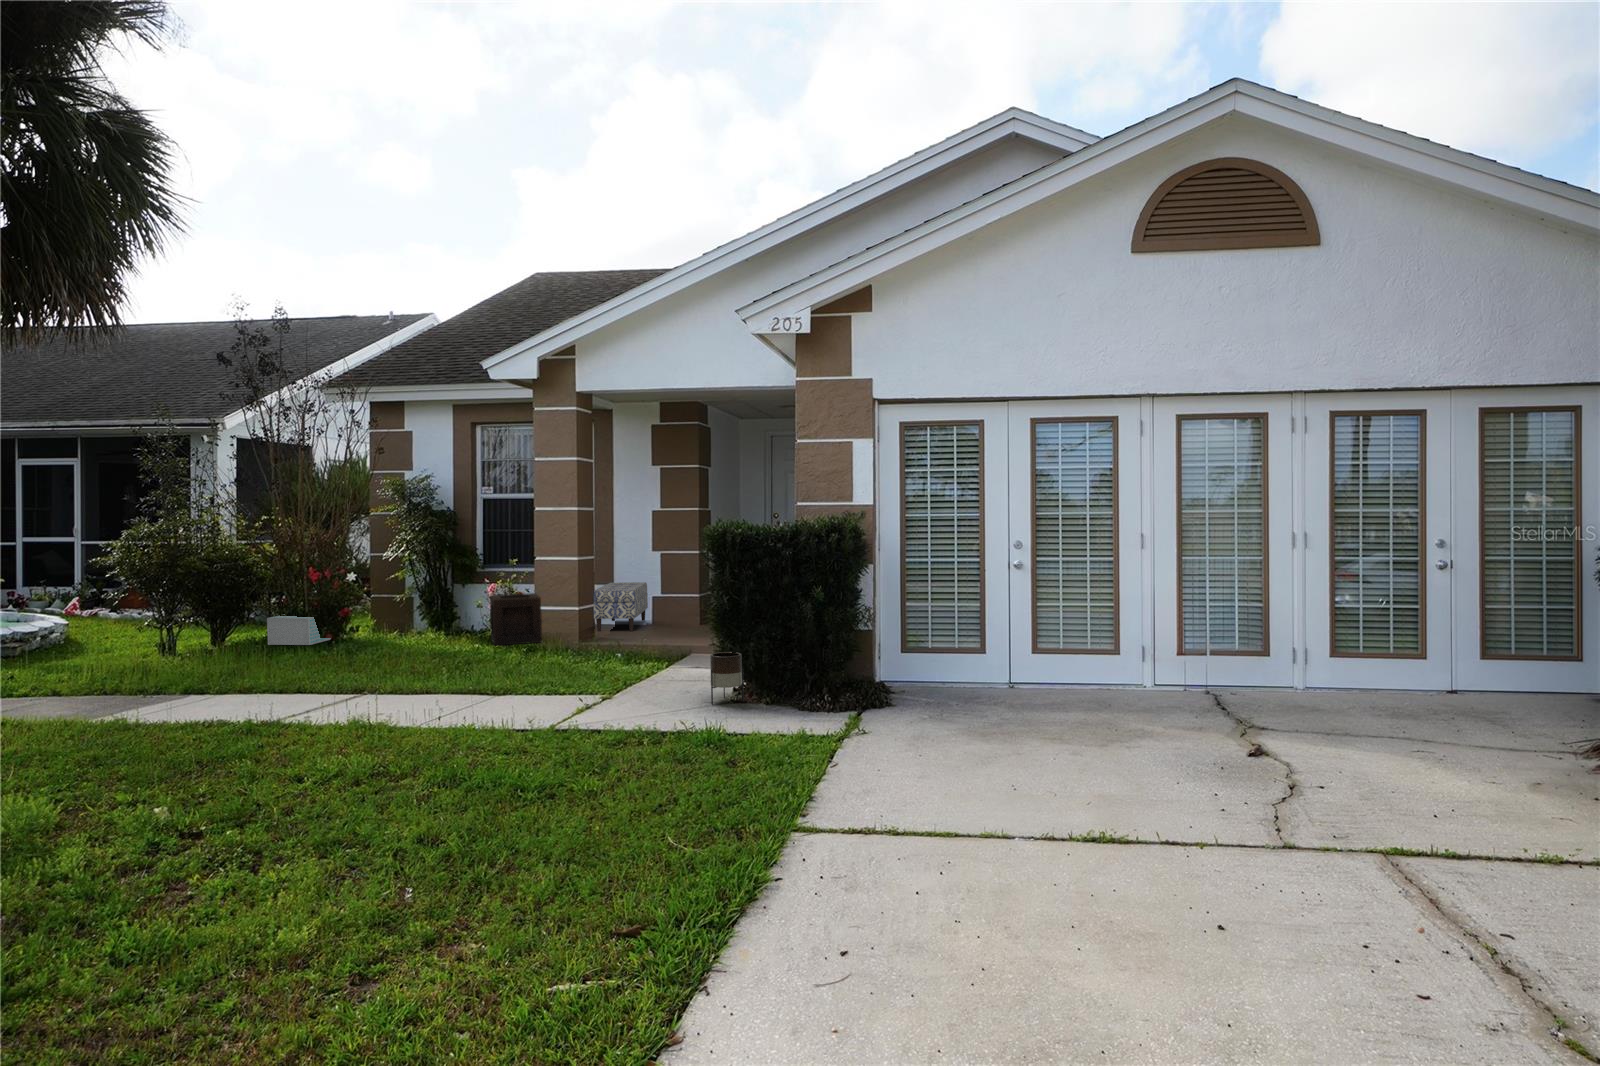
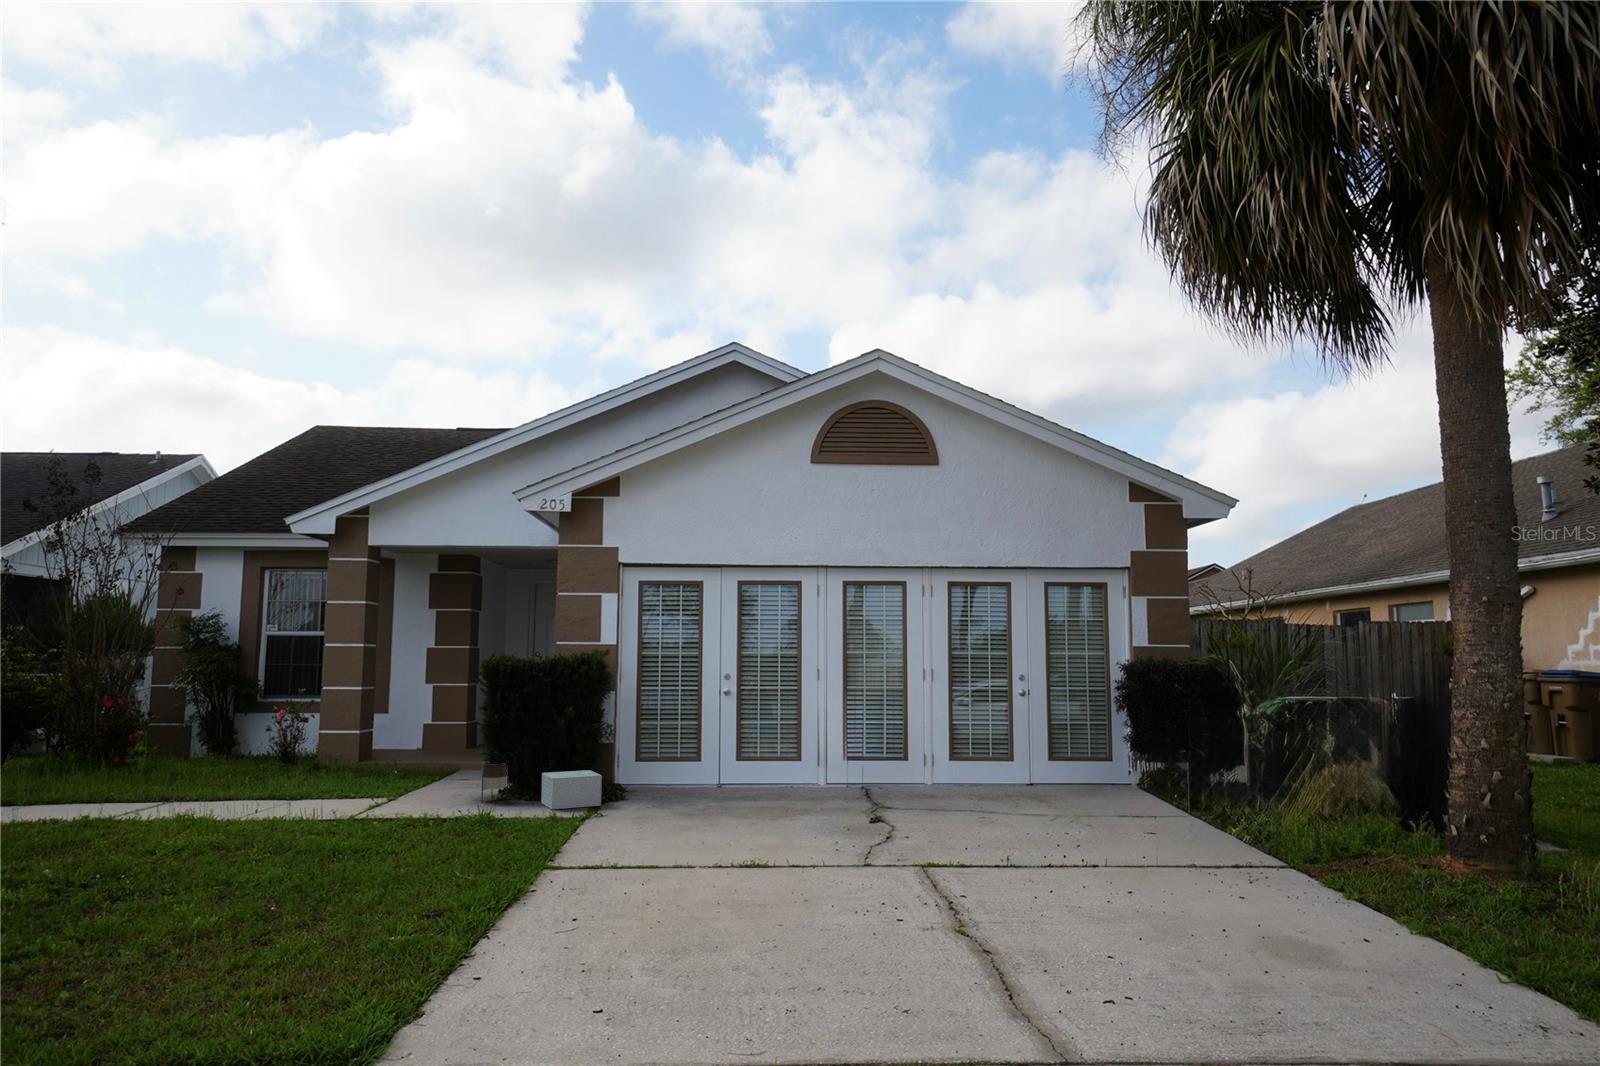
bench: present [593,582,648,631] -> none [370,712,420,755]
wooden crate: present [490,593,542,645] -> none [273,720,324,766]
storage box: present [267,616,331,645] -> present [541,770,602,809]

